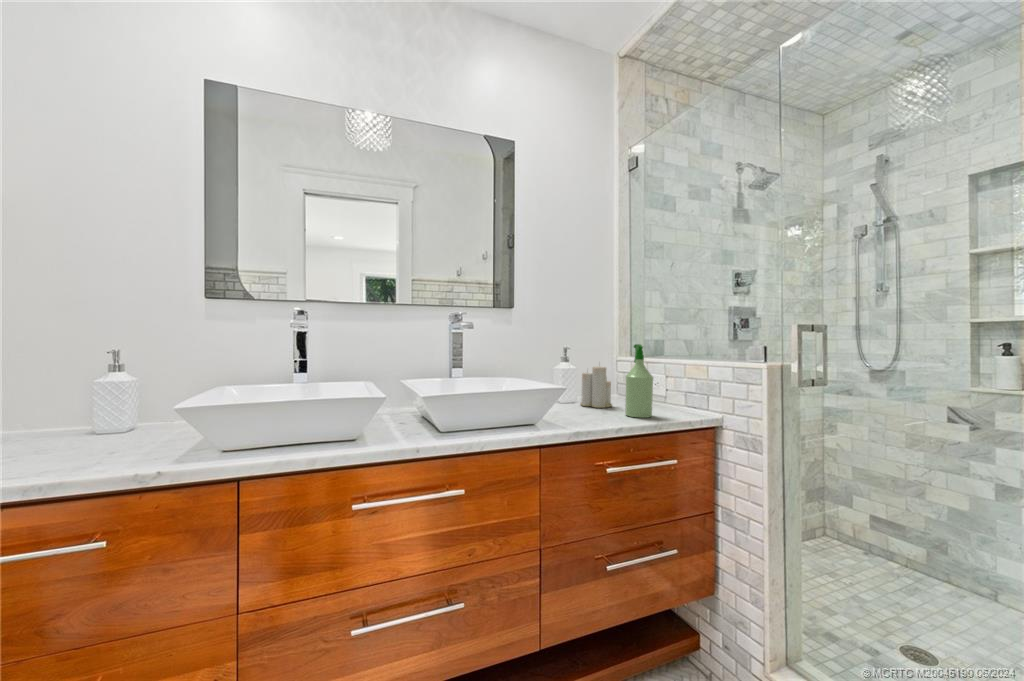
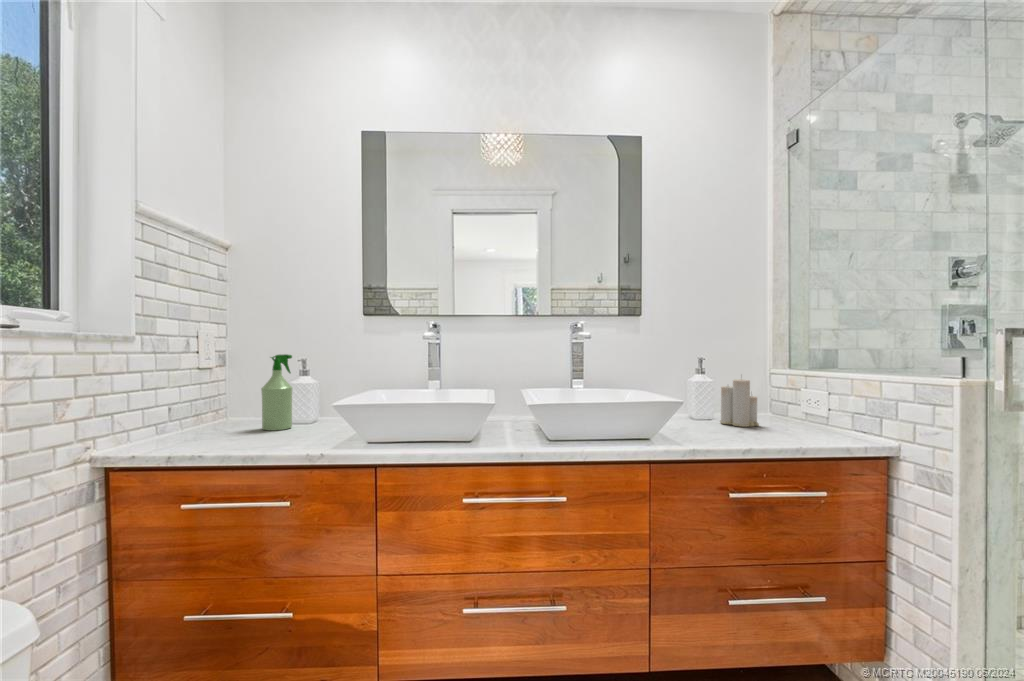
spray bottle: present [625,344,653,418] -> present [261,354,292,430]

